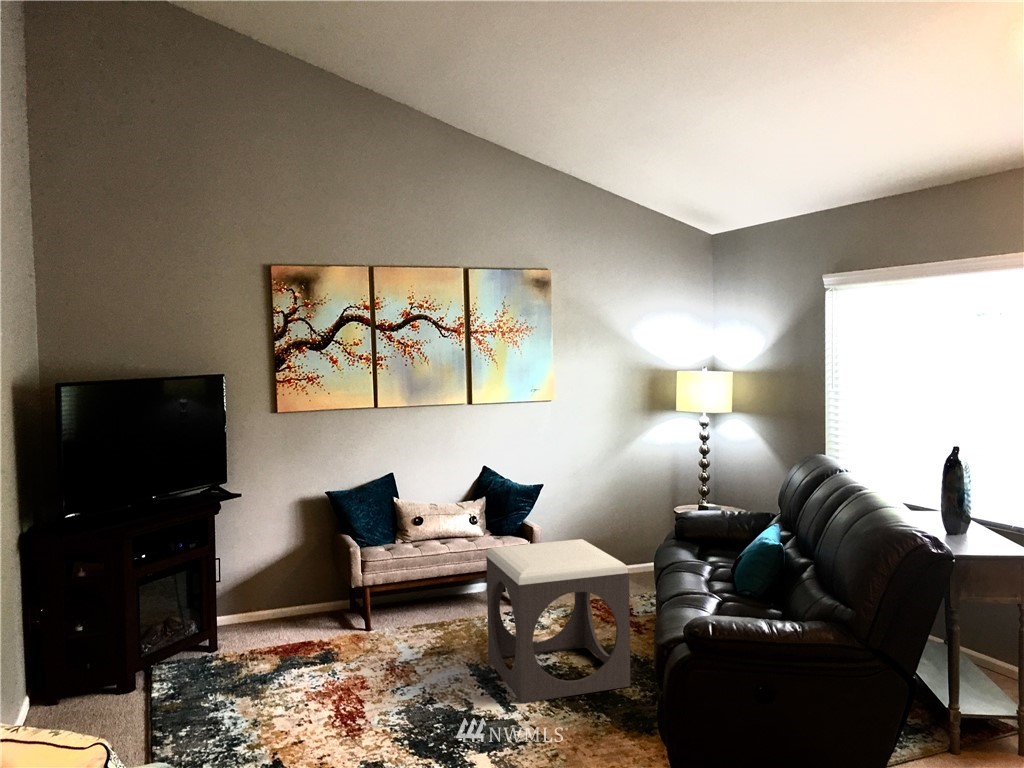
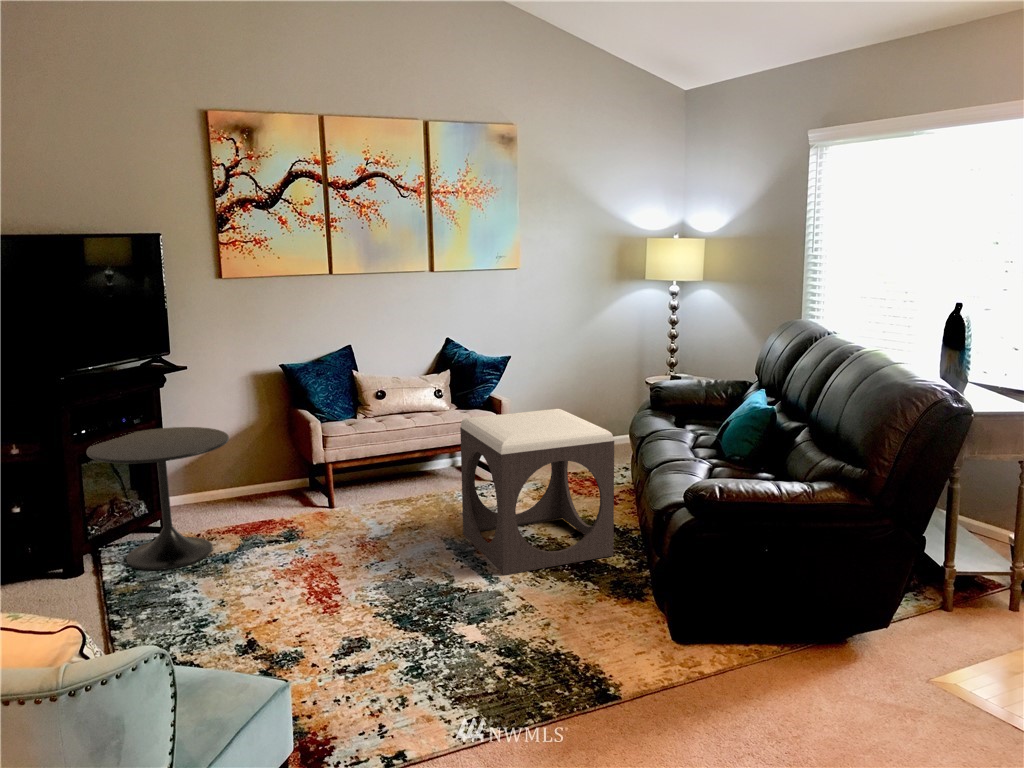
side table: none [144,552,273,688] -> present [87,427,229,570]

